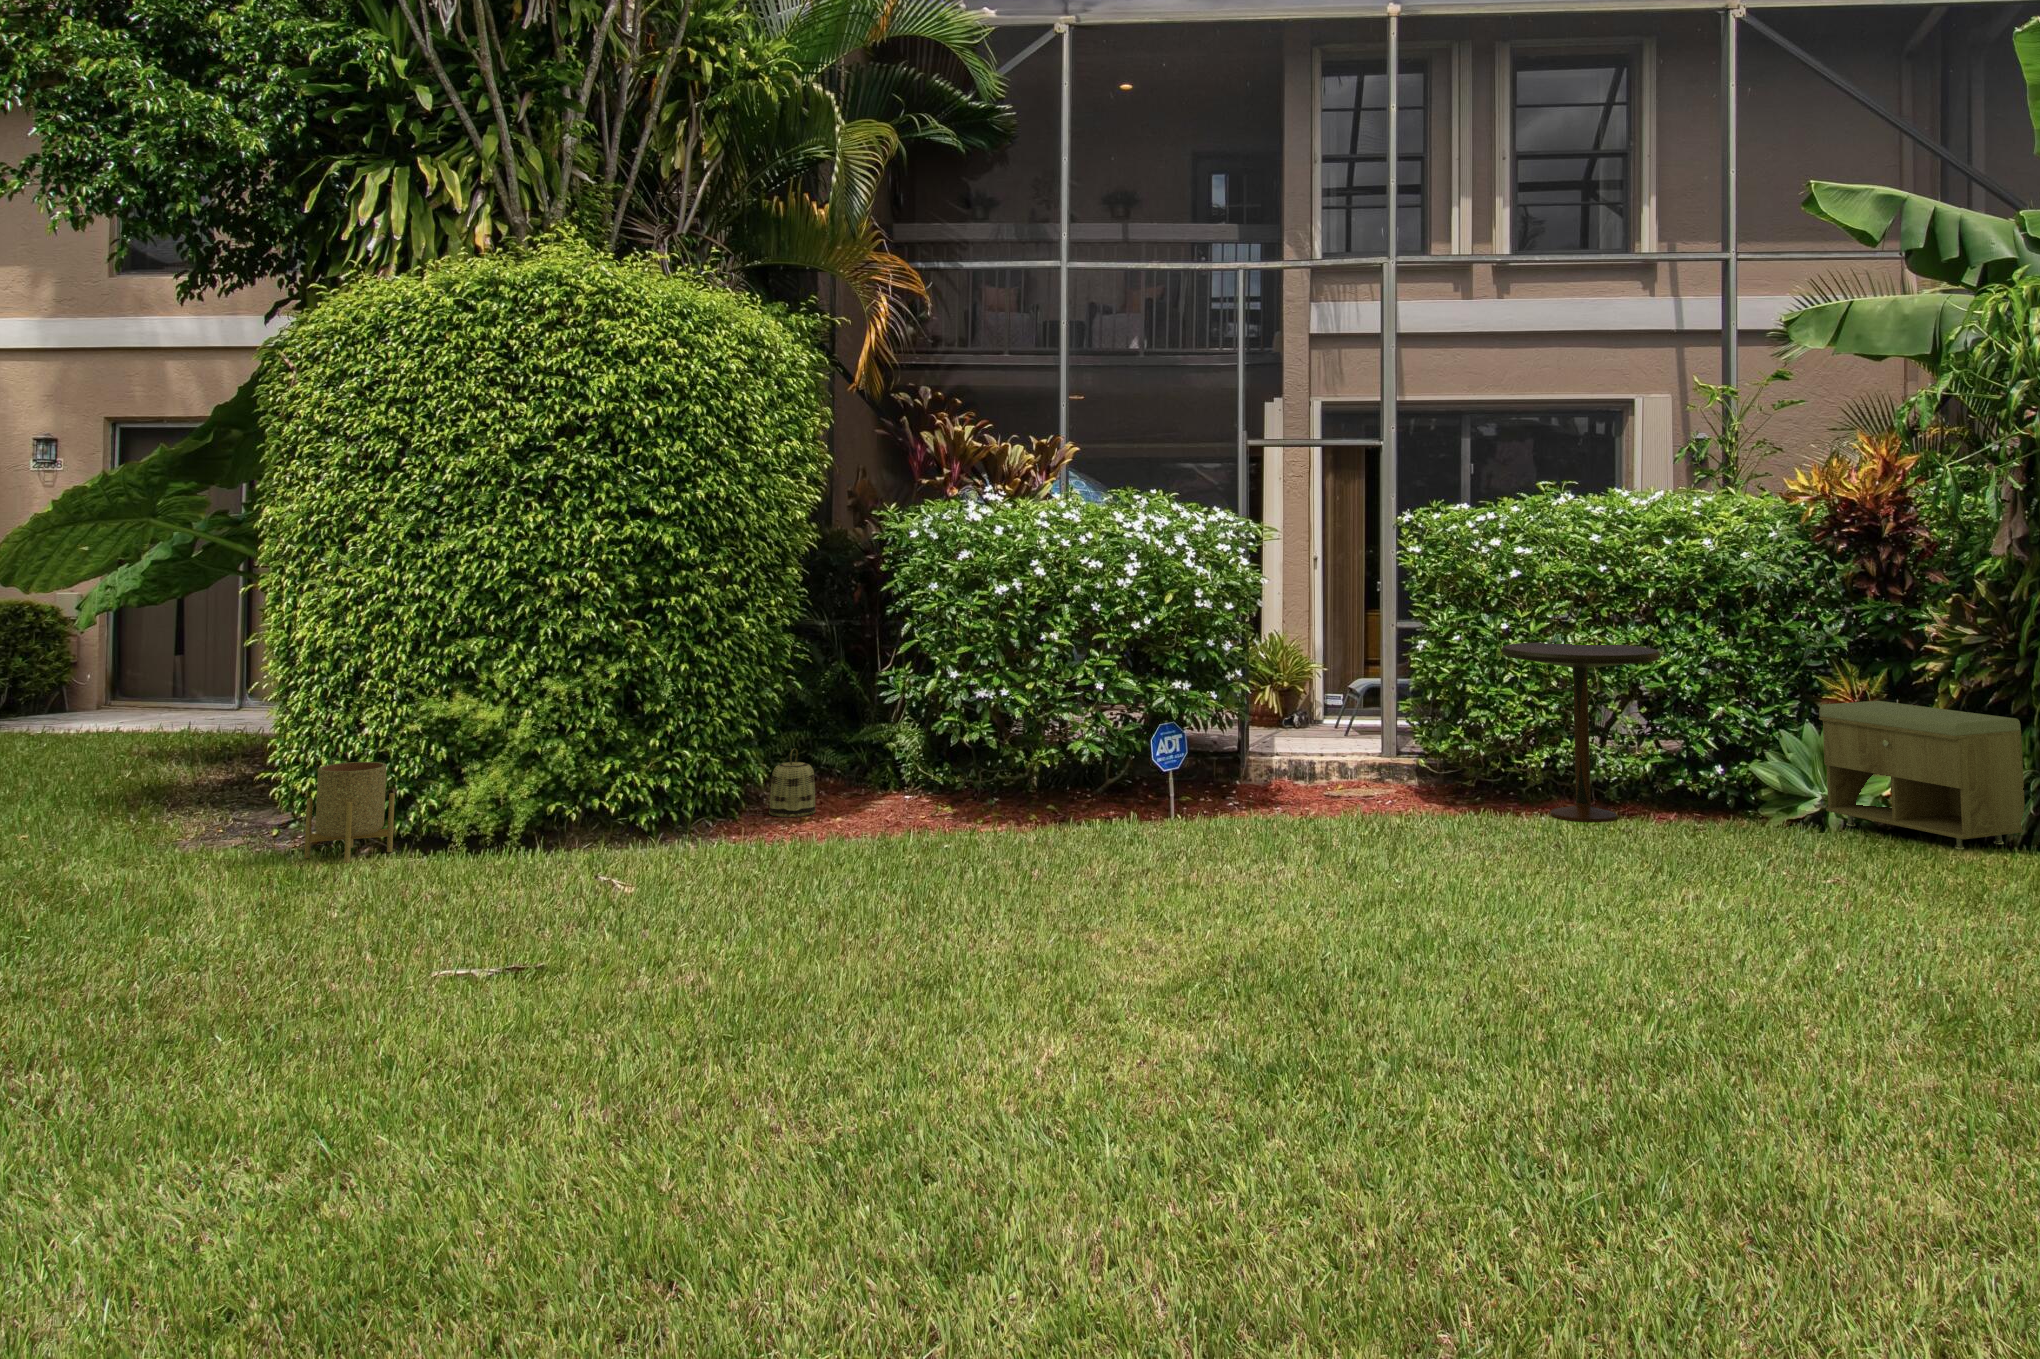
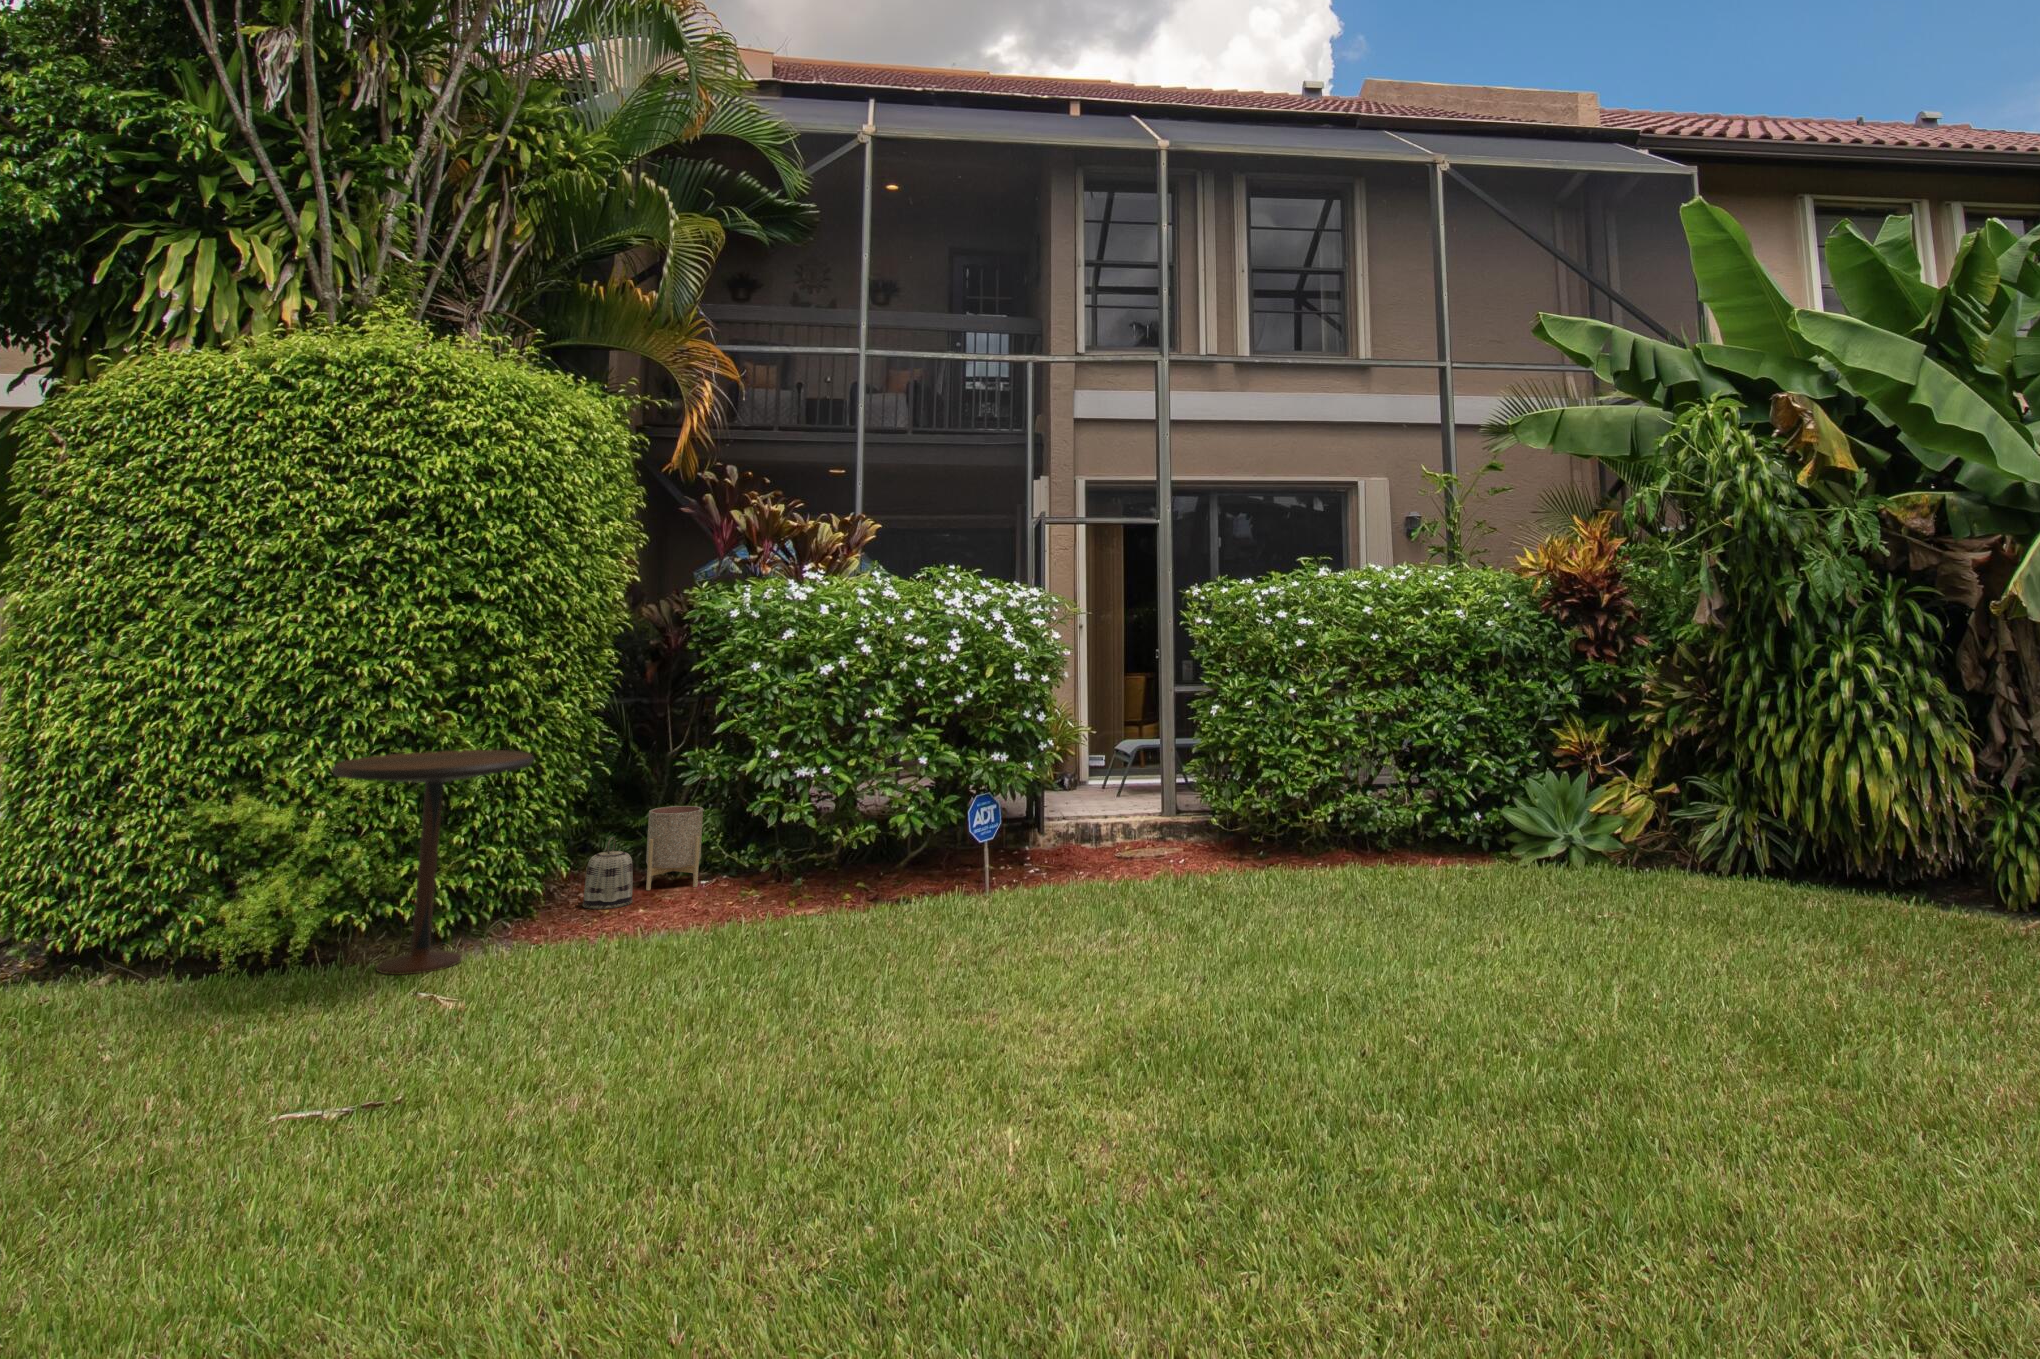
pedestal table: present [1501,642,1661,822] -> present [332,750,534,975]
storage bench: present [1819,701,2025,849] -> none [1558,753,1729,881]
planter: present [304,762,395,863] -> present [646,806,703,890]

